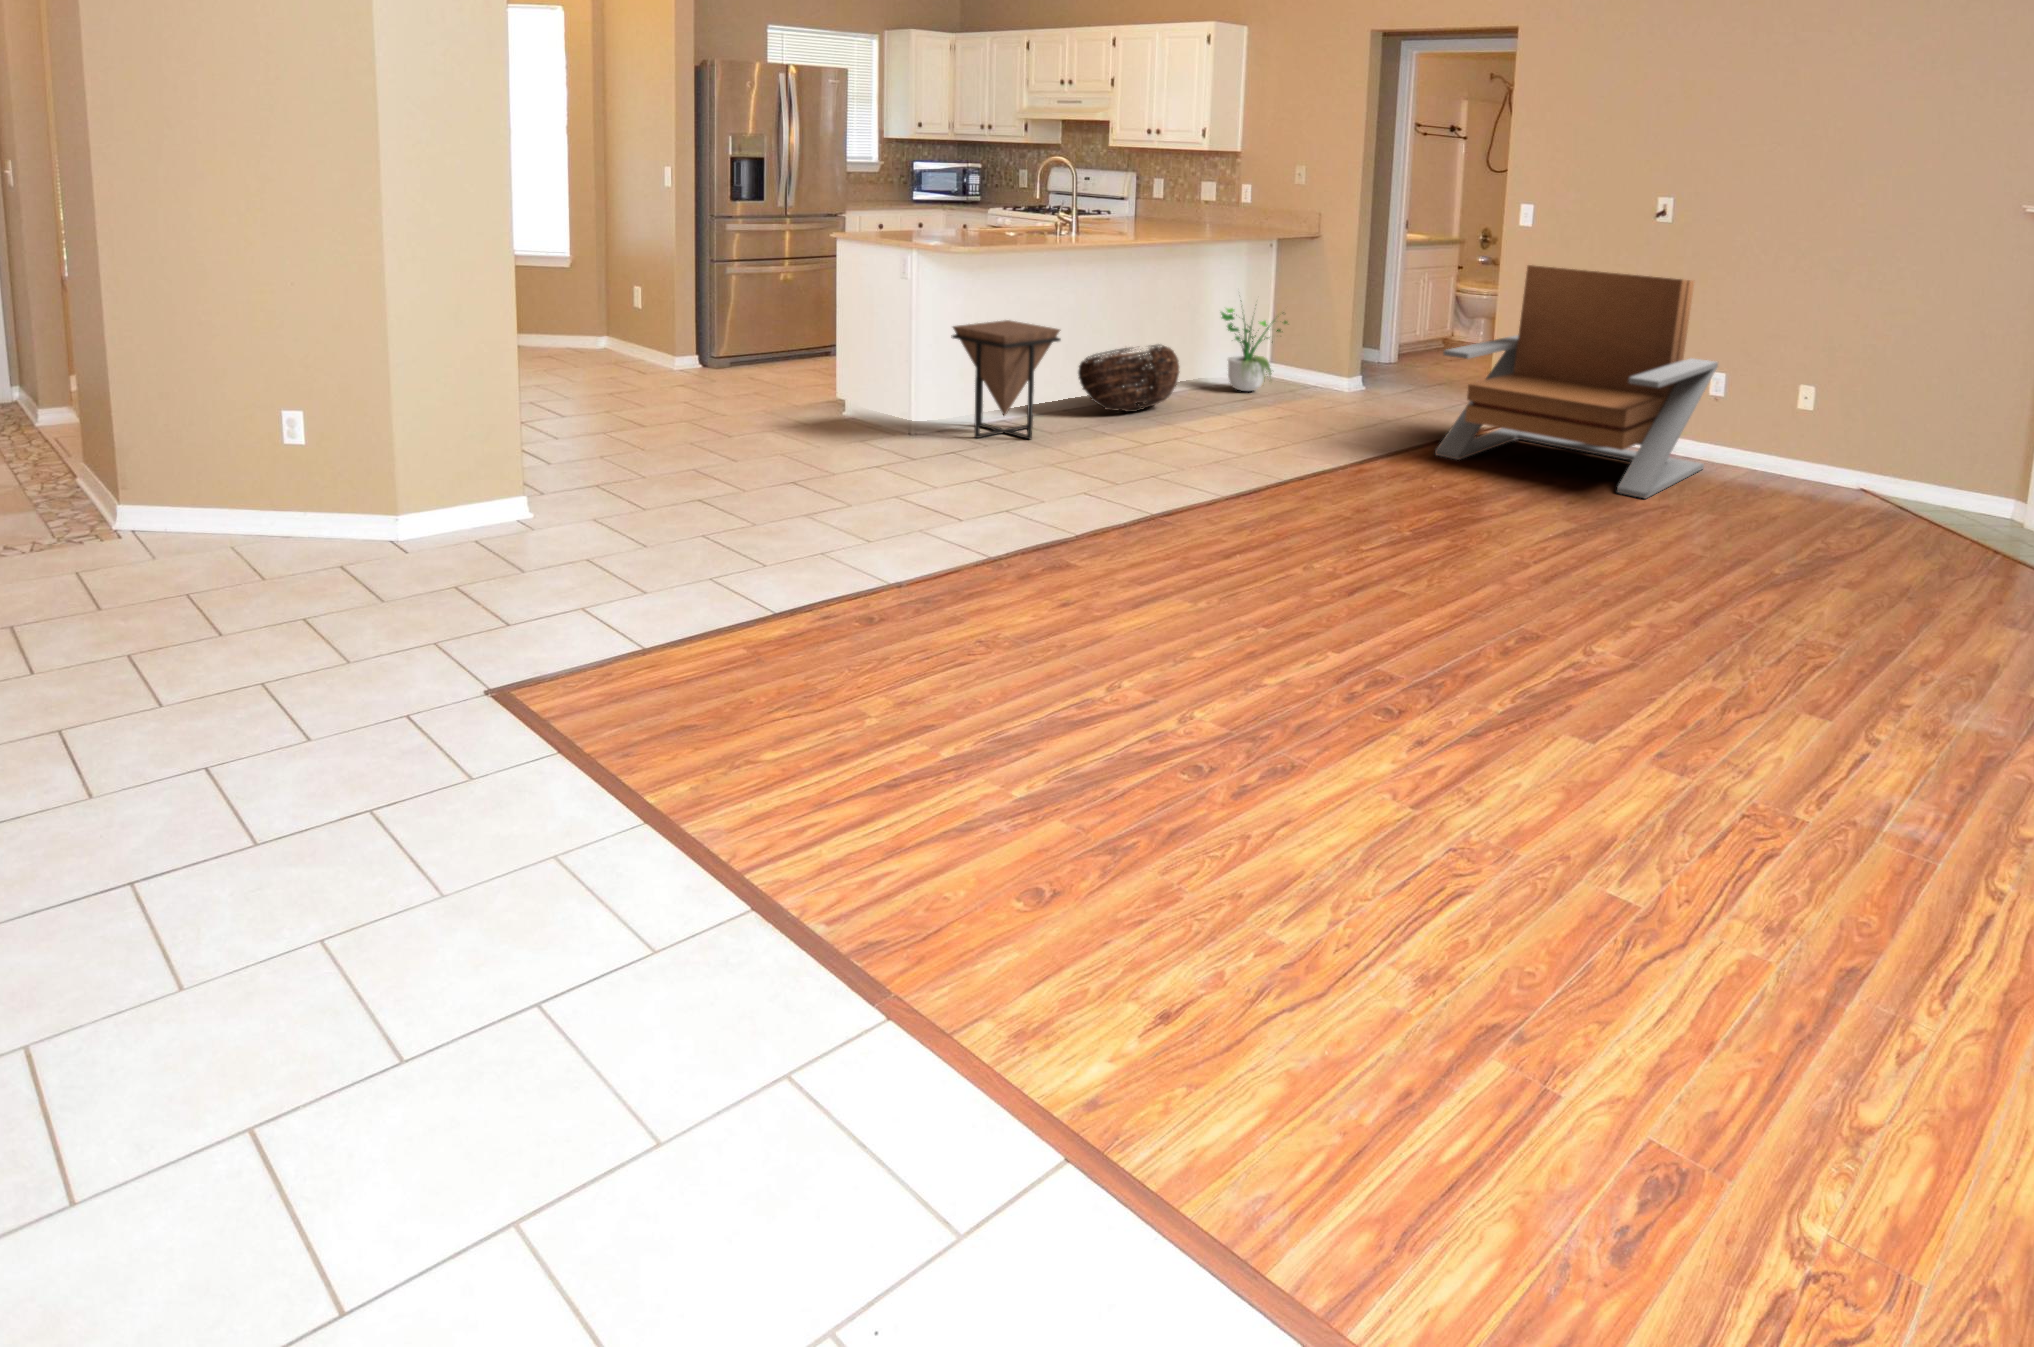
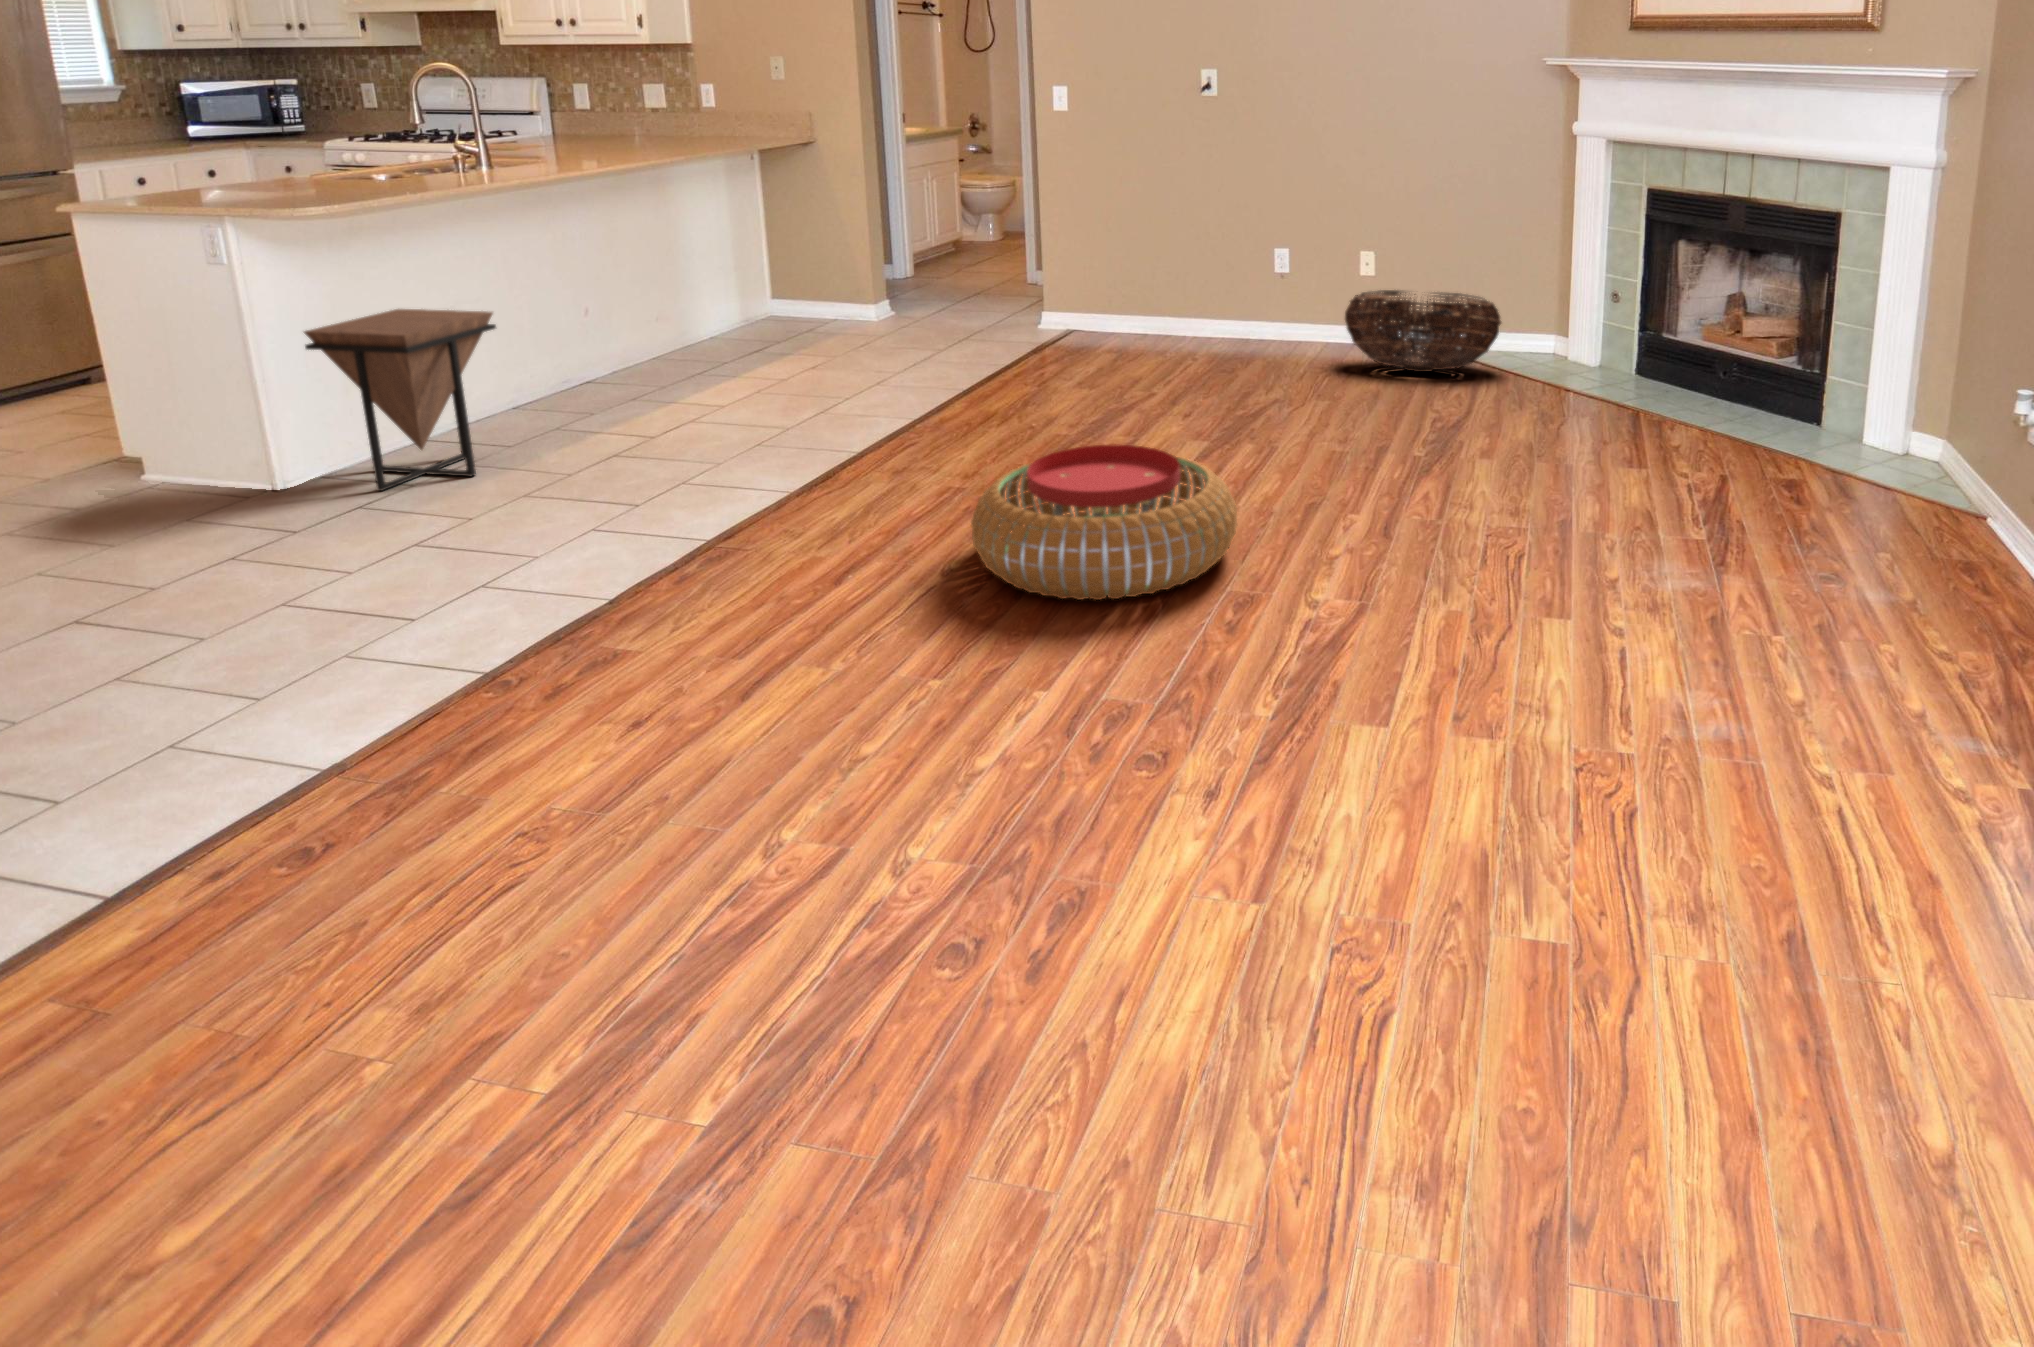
lounge chair: present [1435,265,1718,498] -> none [1020,160,1296,404]
potted plant: present [1221,308,1288,391] -> none [707,219,801,352]
basket: present [1078,345,1179,412] -> present [1345,290,1501,372]
pouf: none [1326,488,1549,611] -> present [971,445,1237,600]

